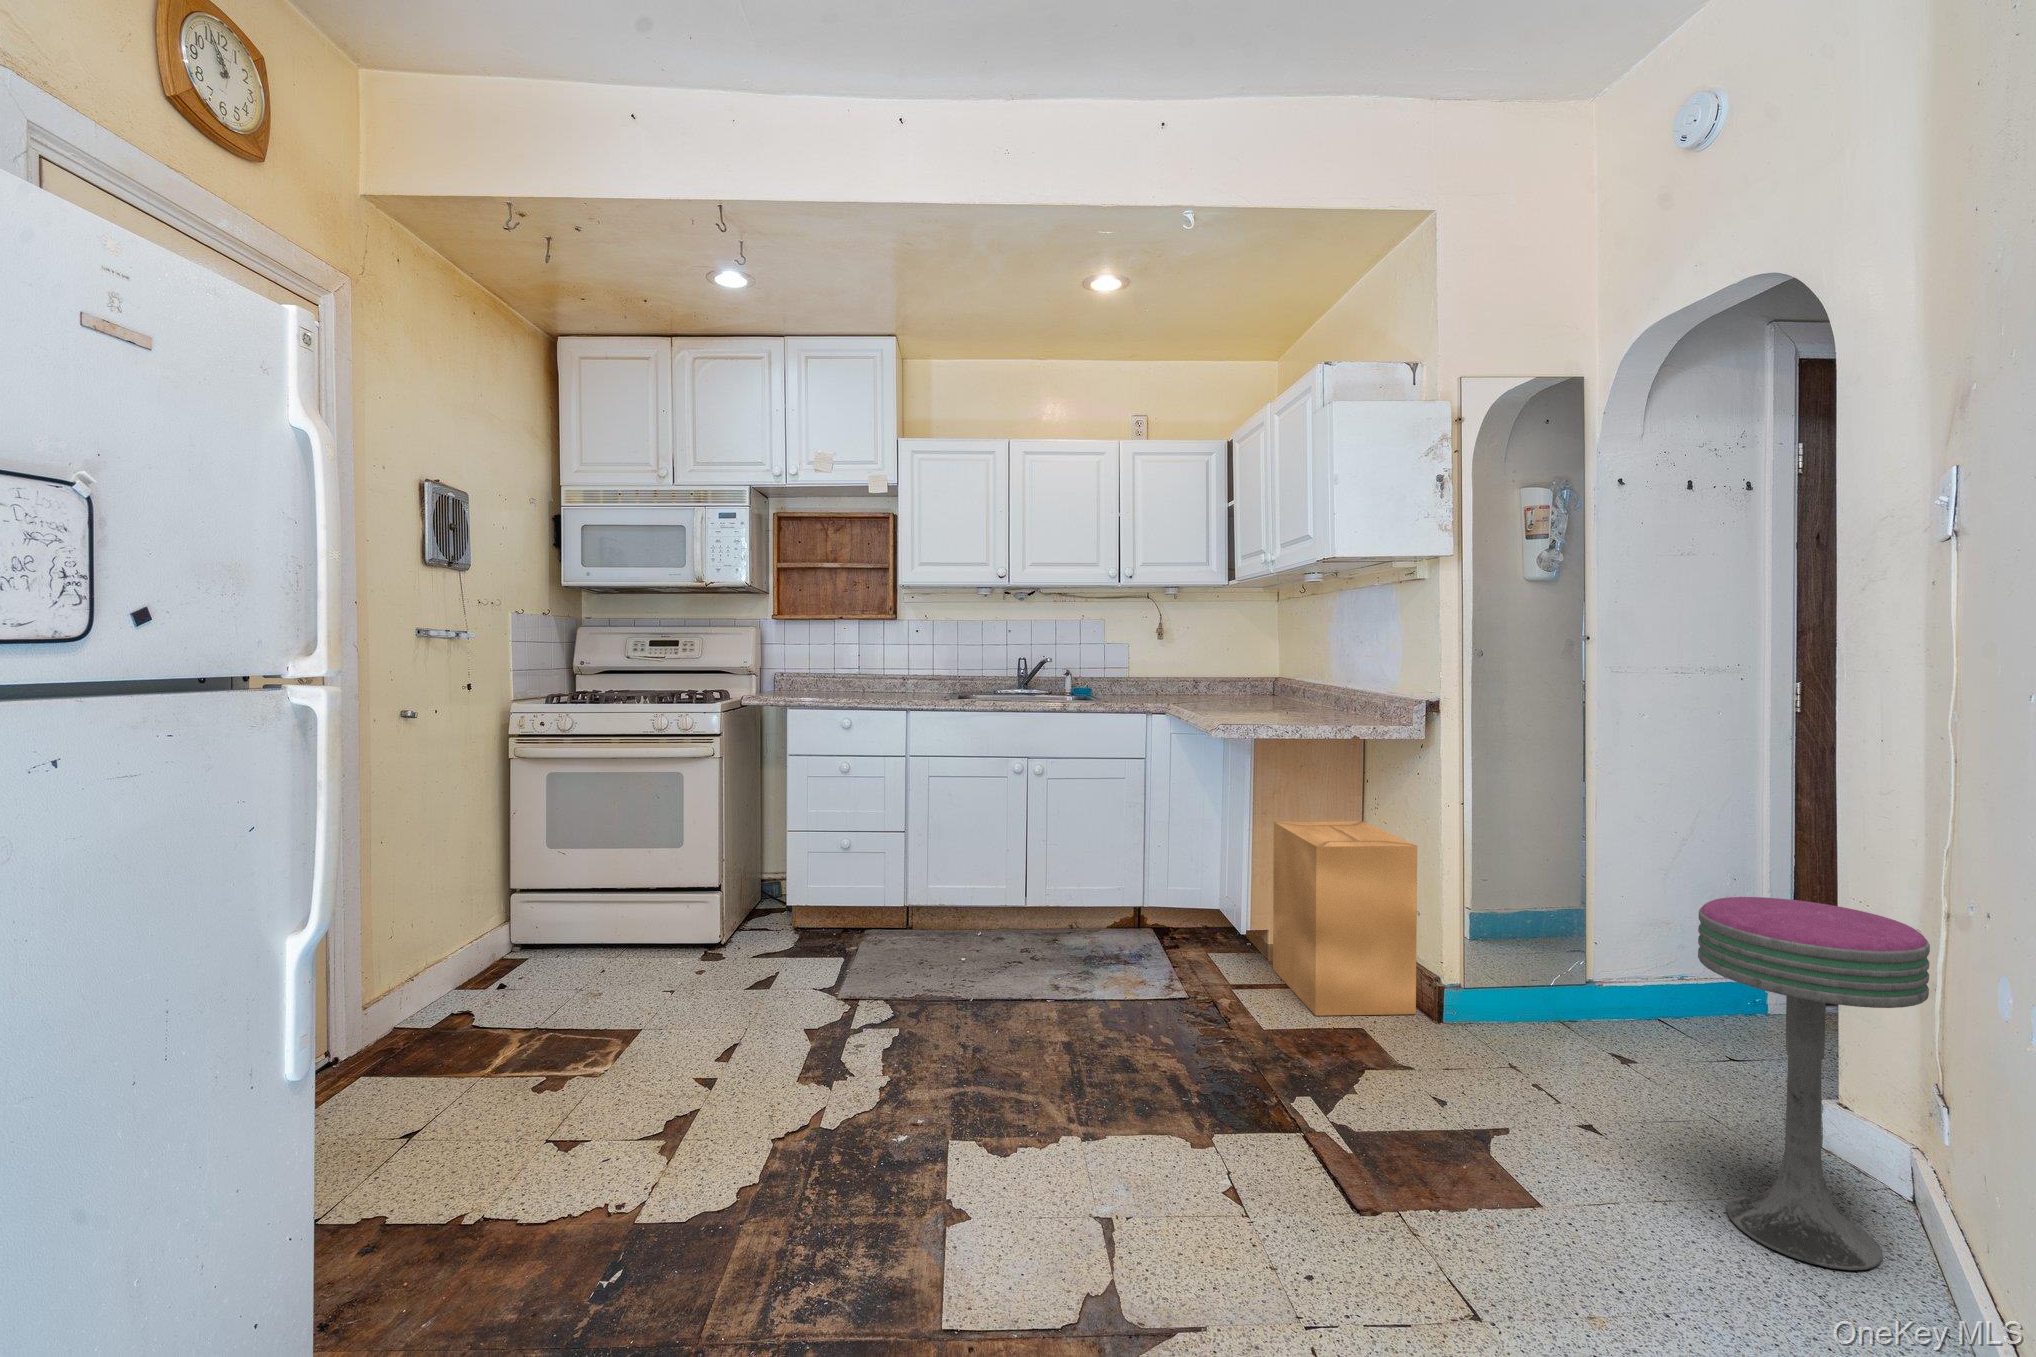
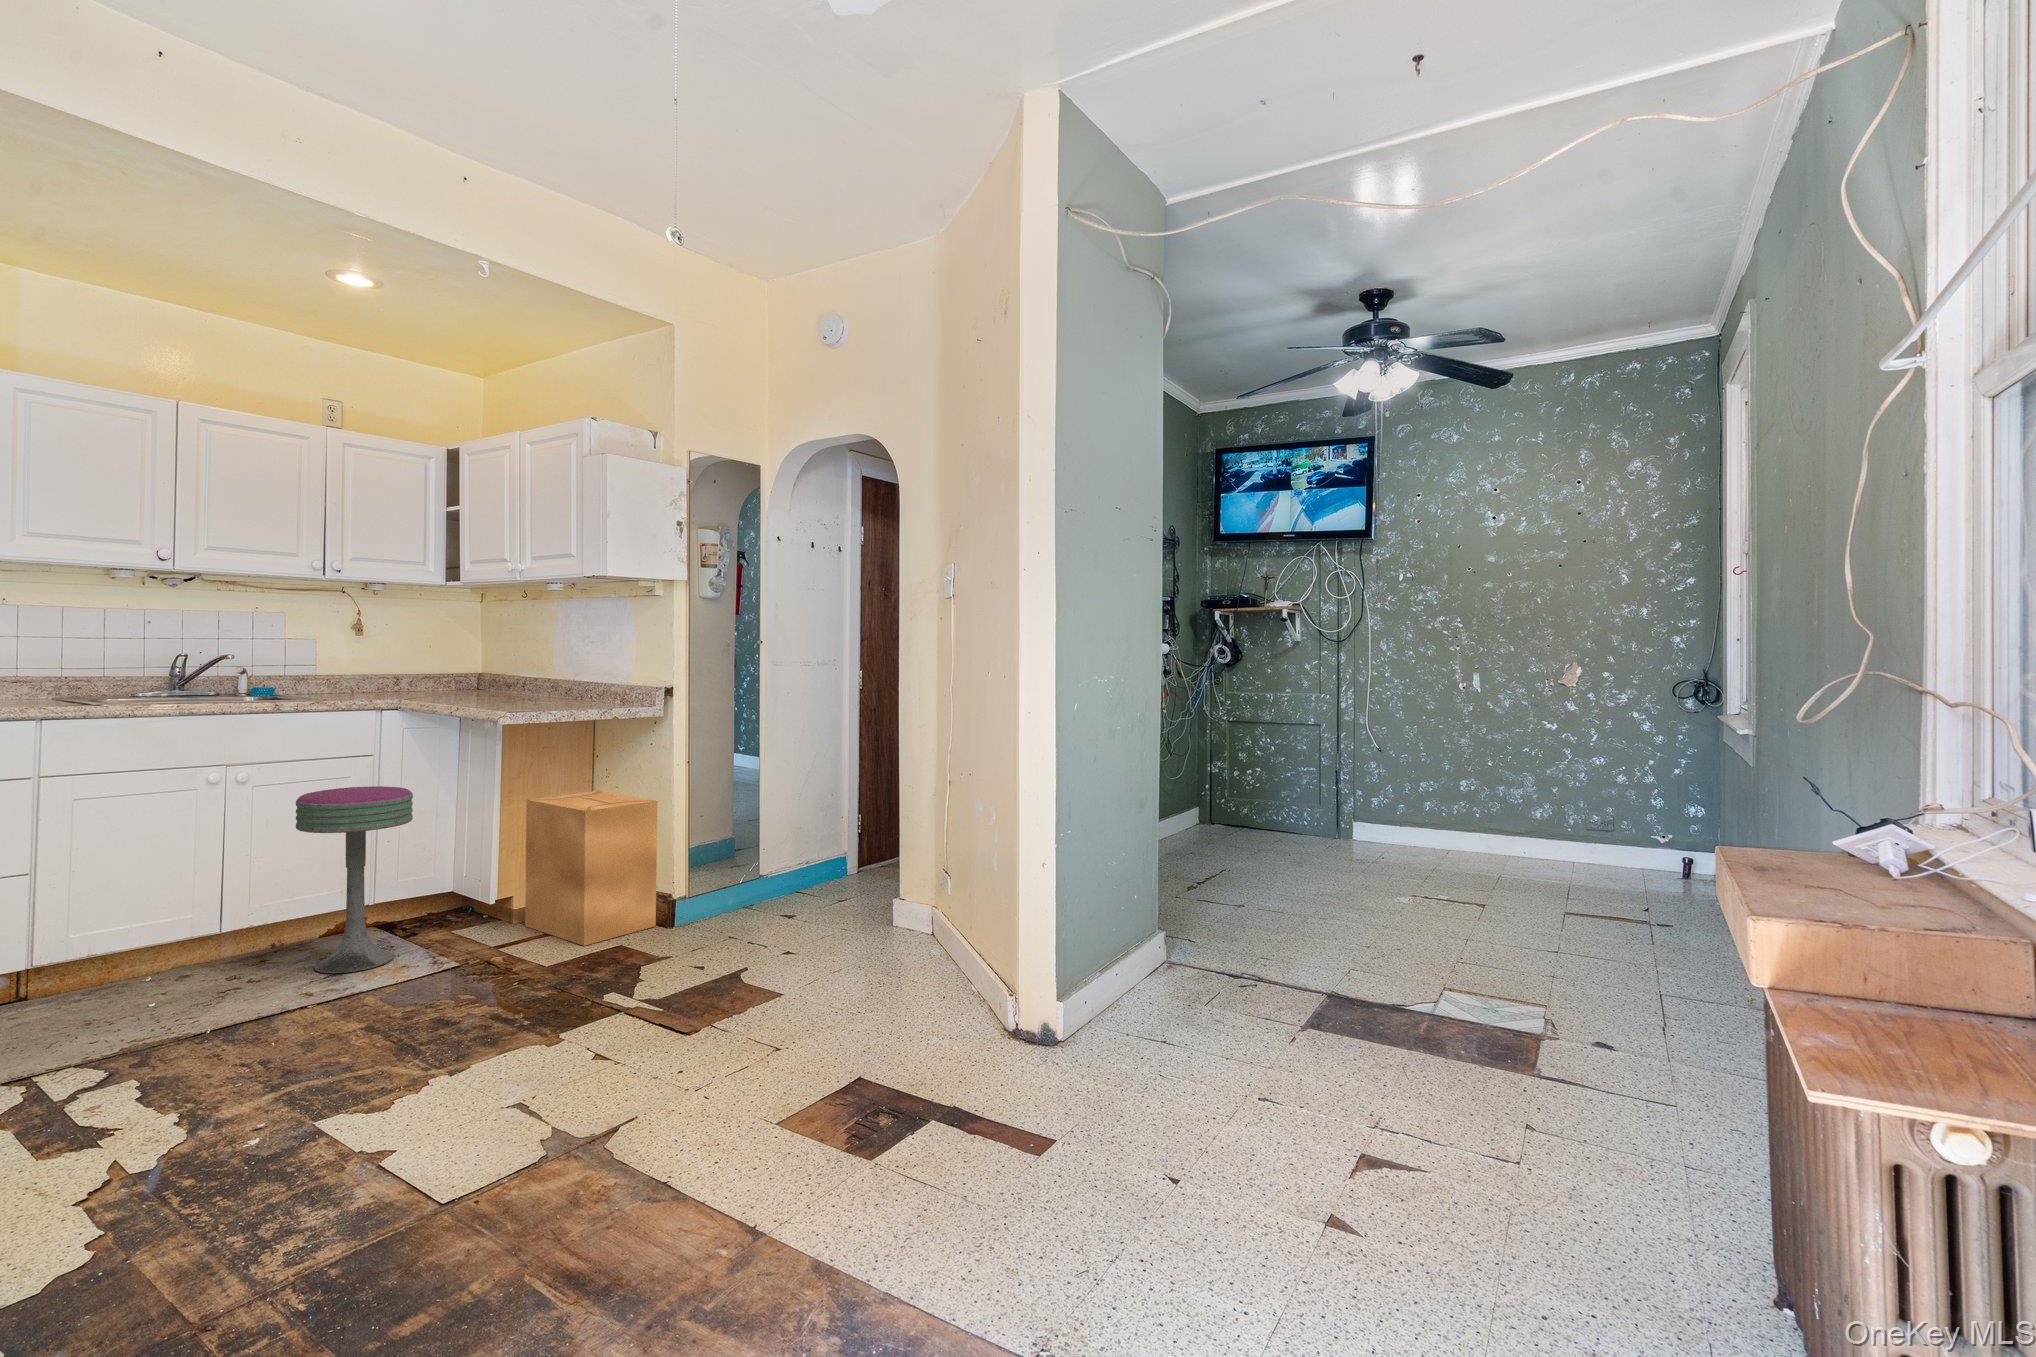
bar stool: present [1698,897,1930,1270] -> present [296,786,413,973]

